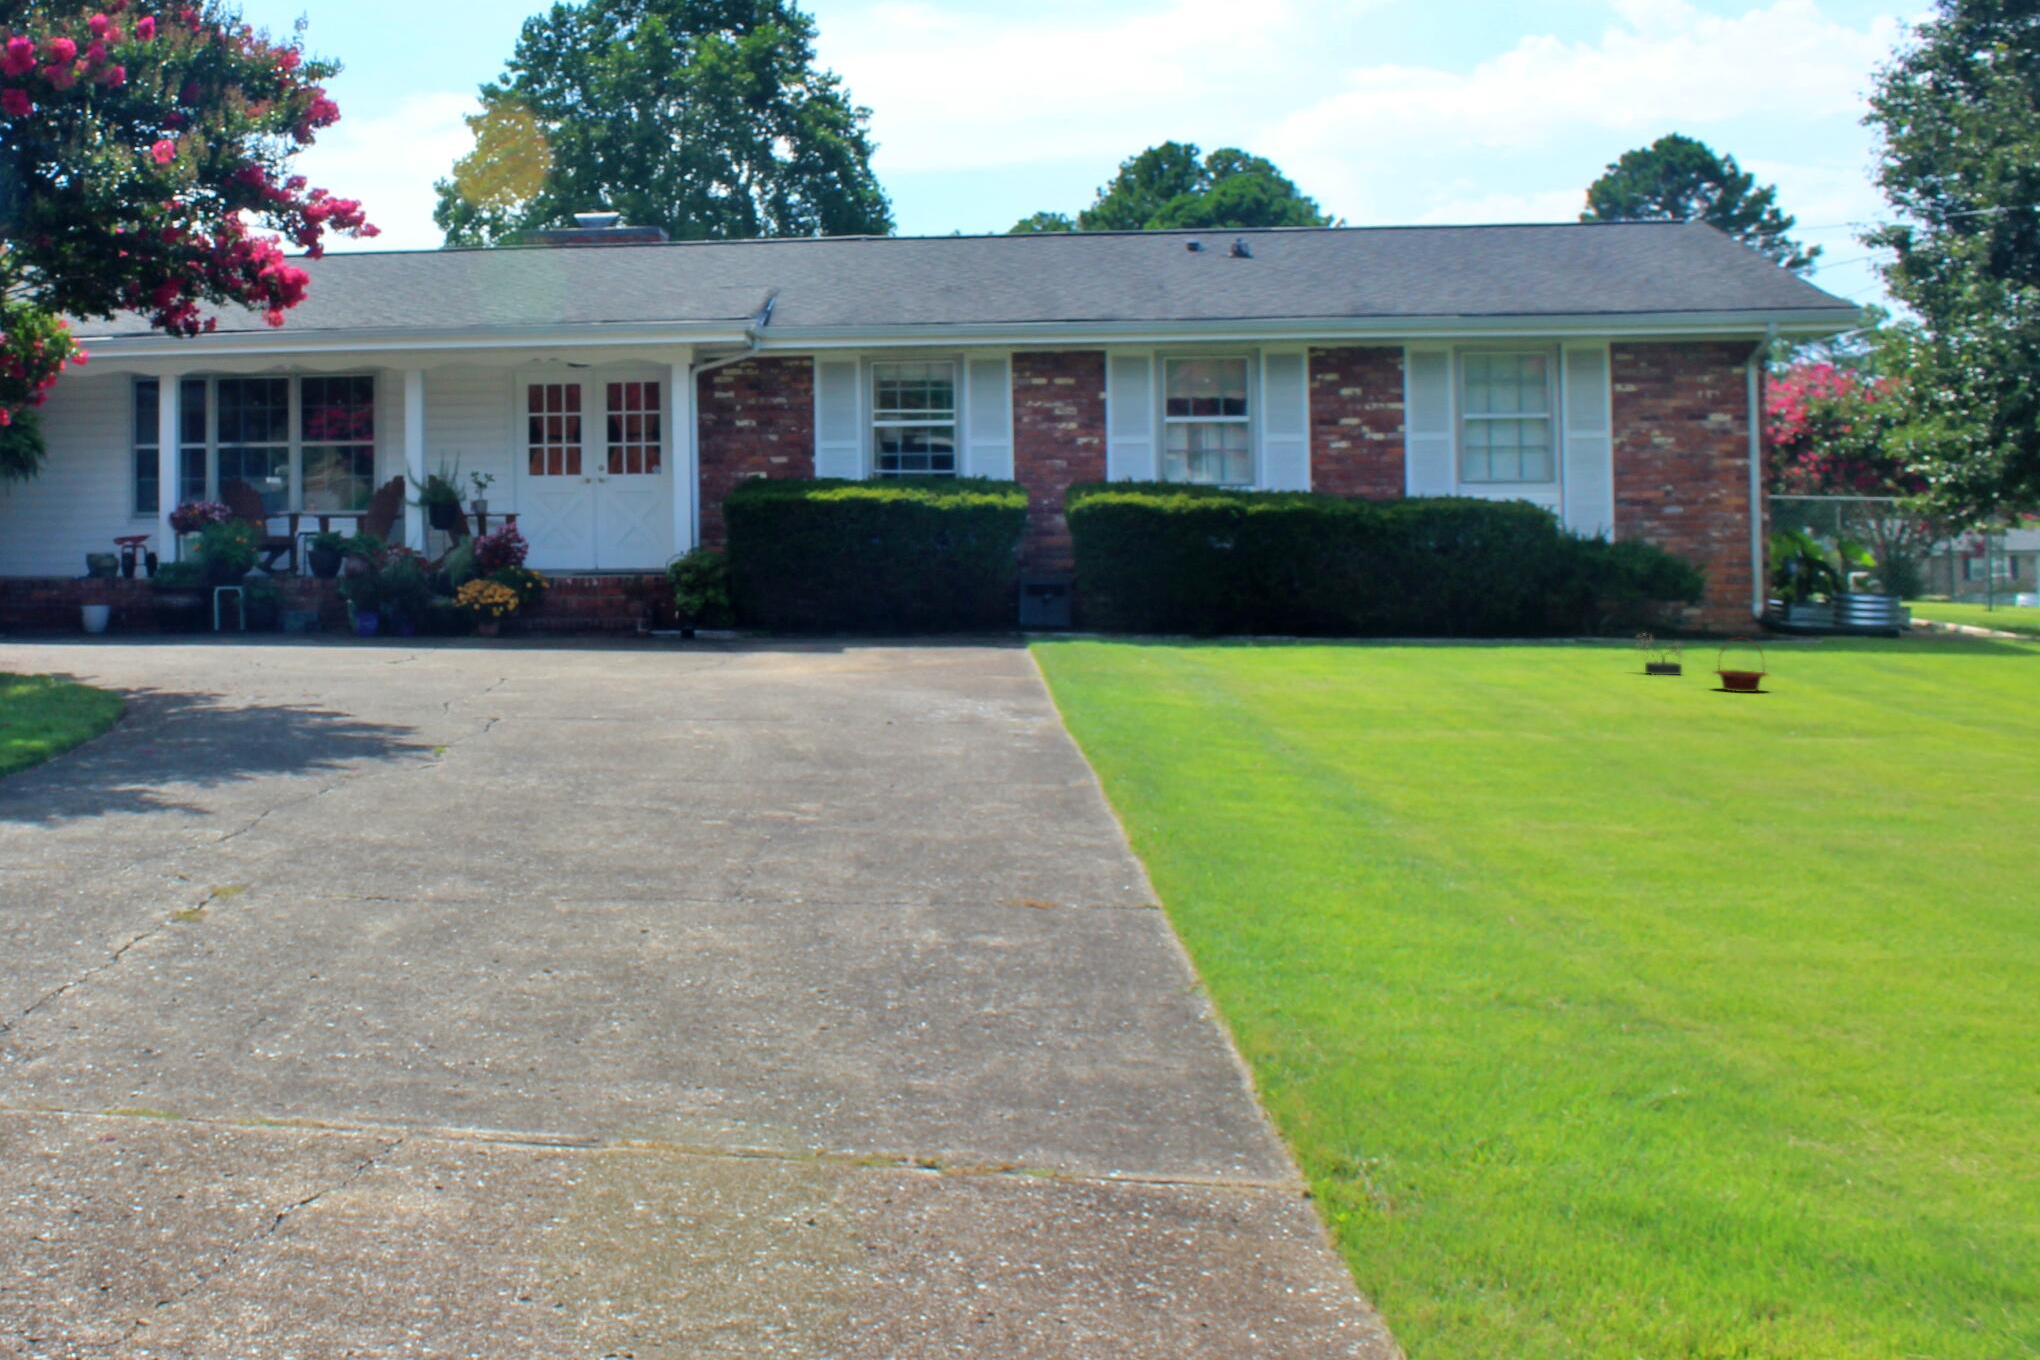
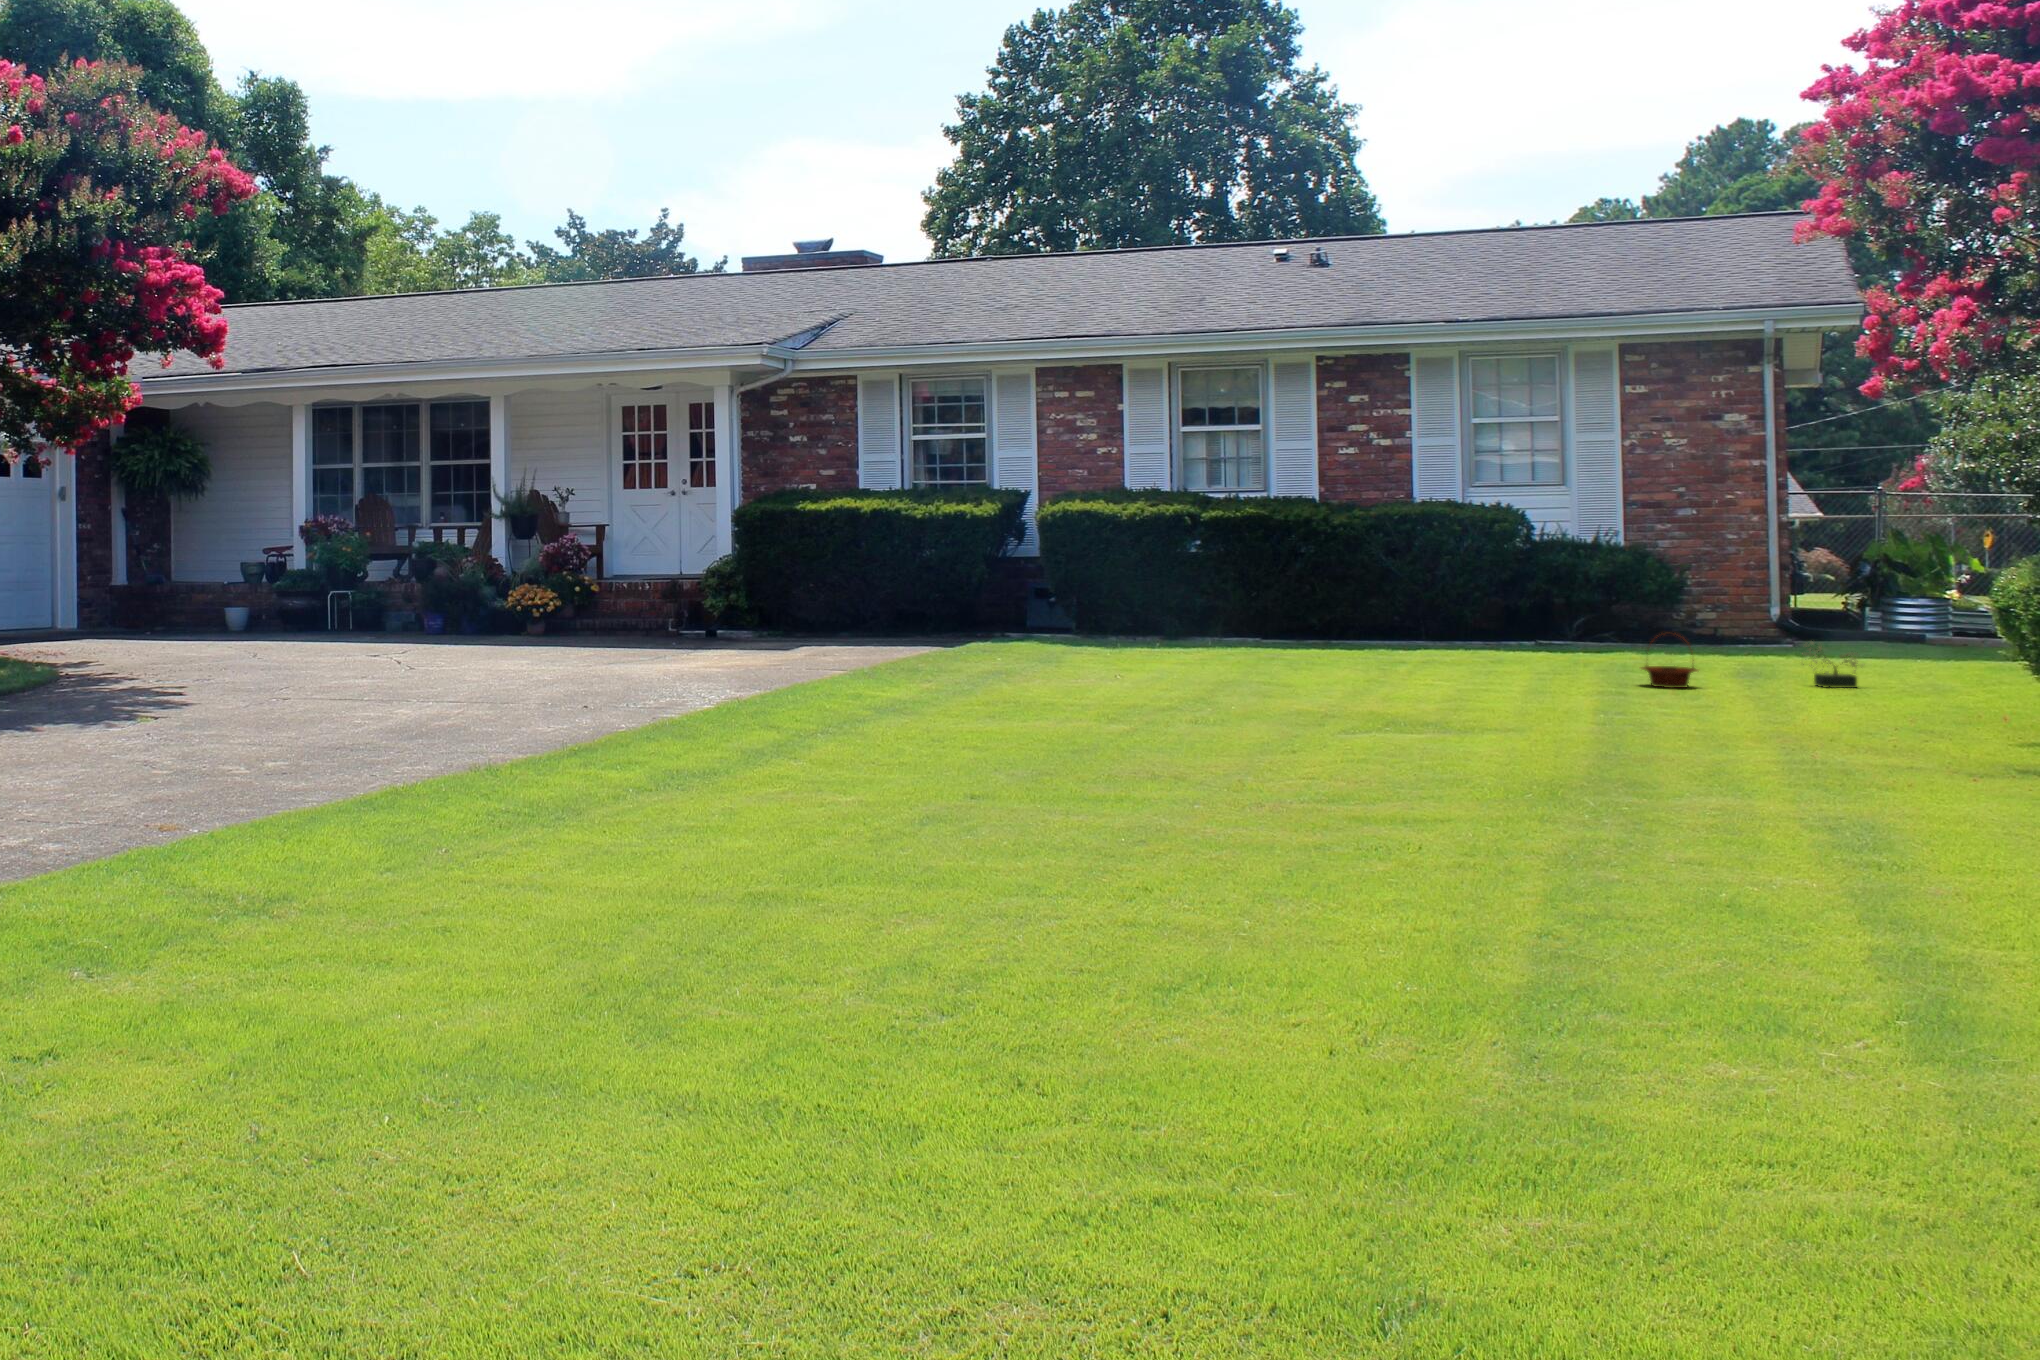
decorative plant: present [1638,640,1686,675] -> present [1802,646,1857,688]

